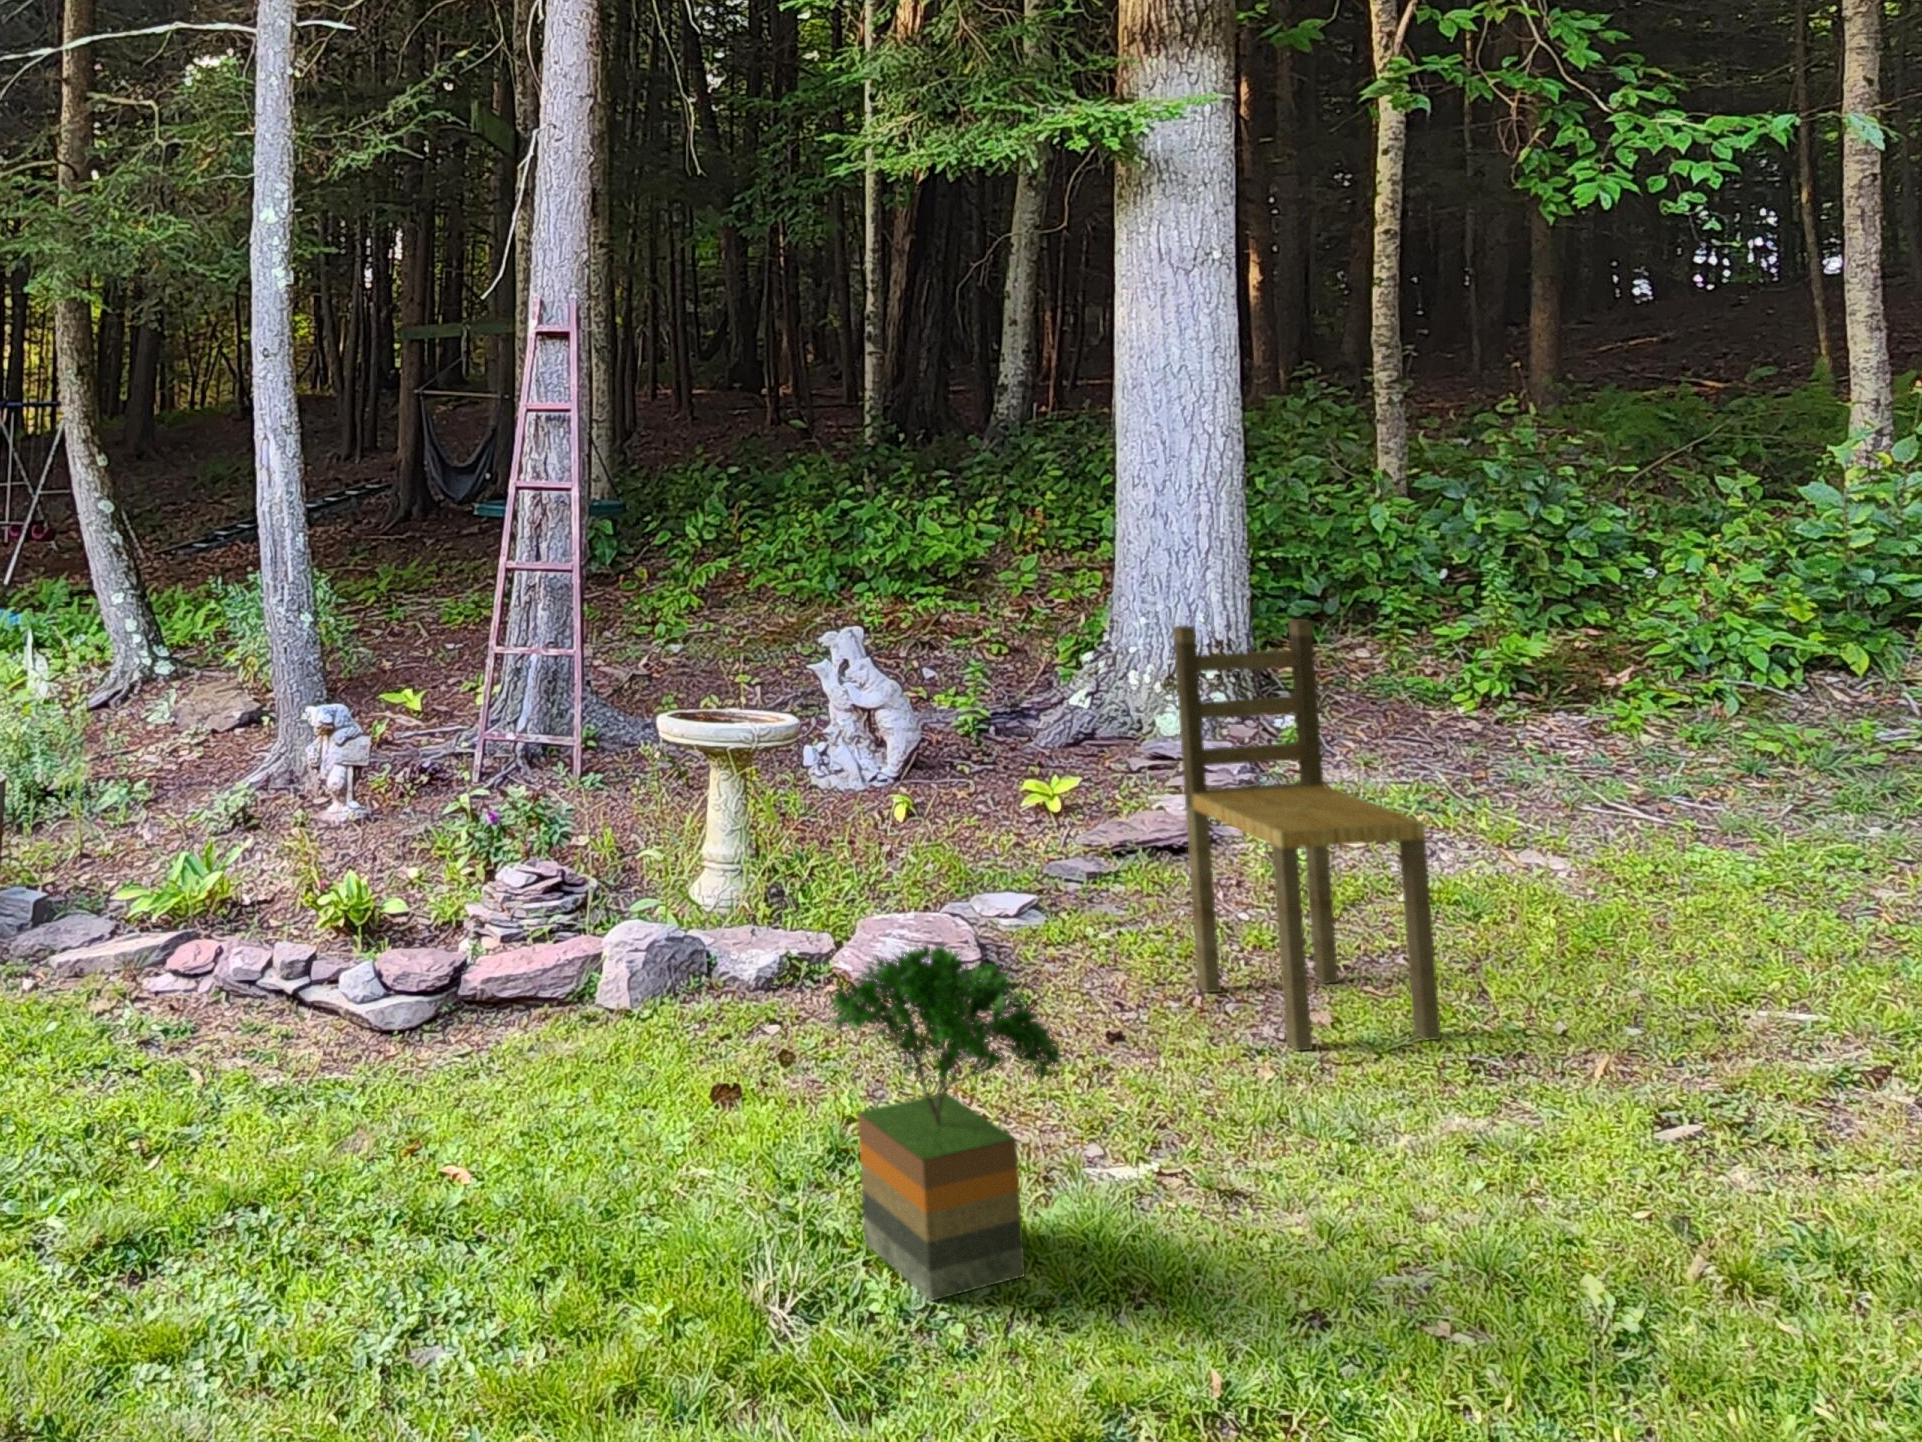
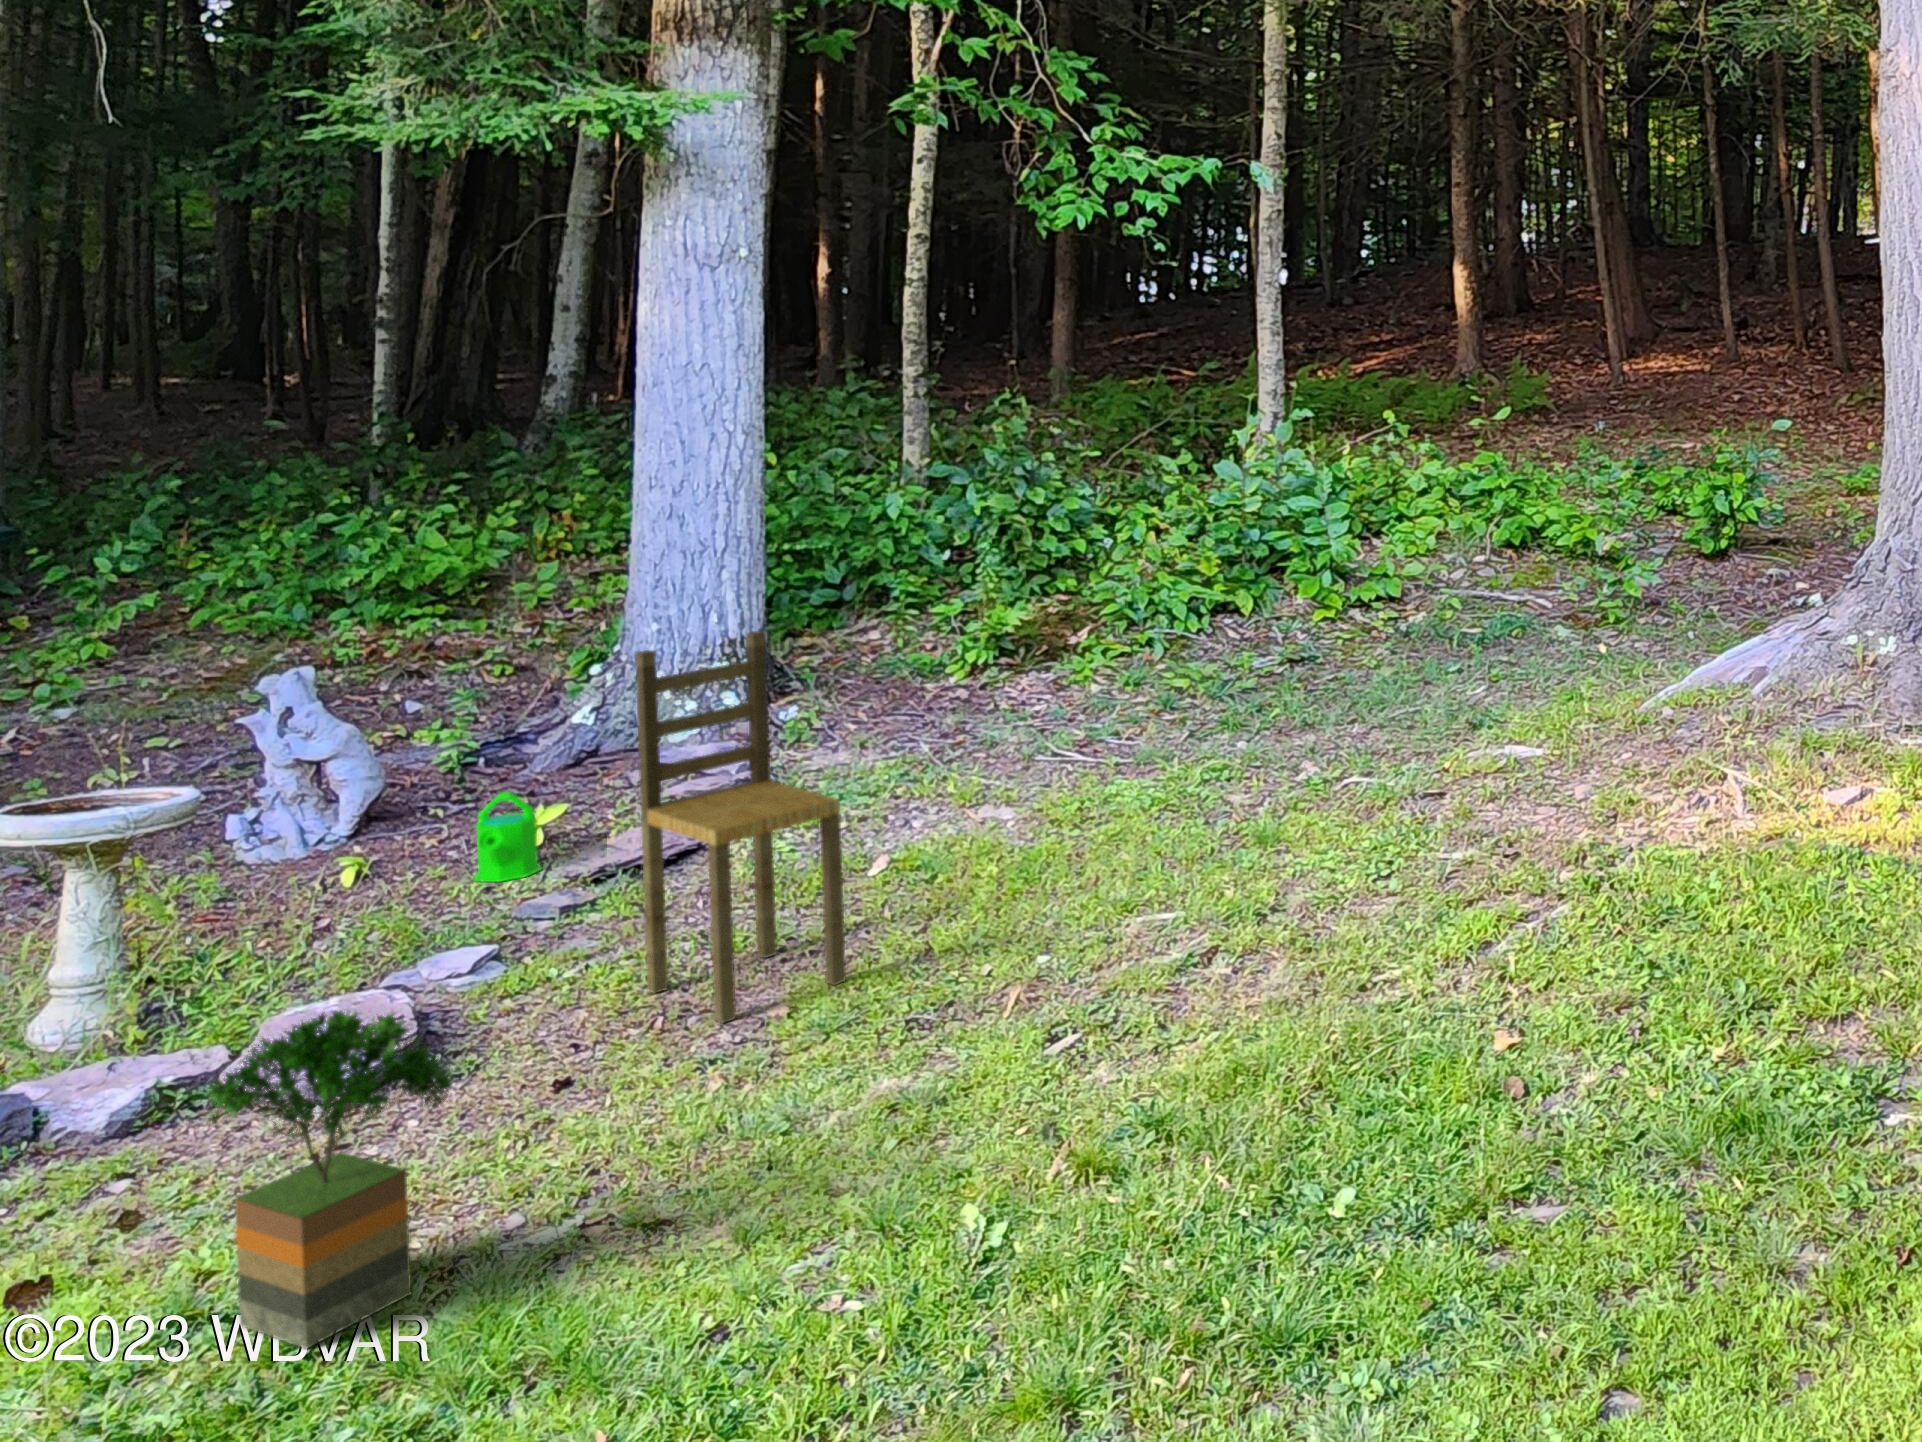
watering can: none [995,751,1058,836] -> present [474,792,542,882]

